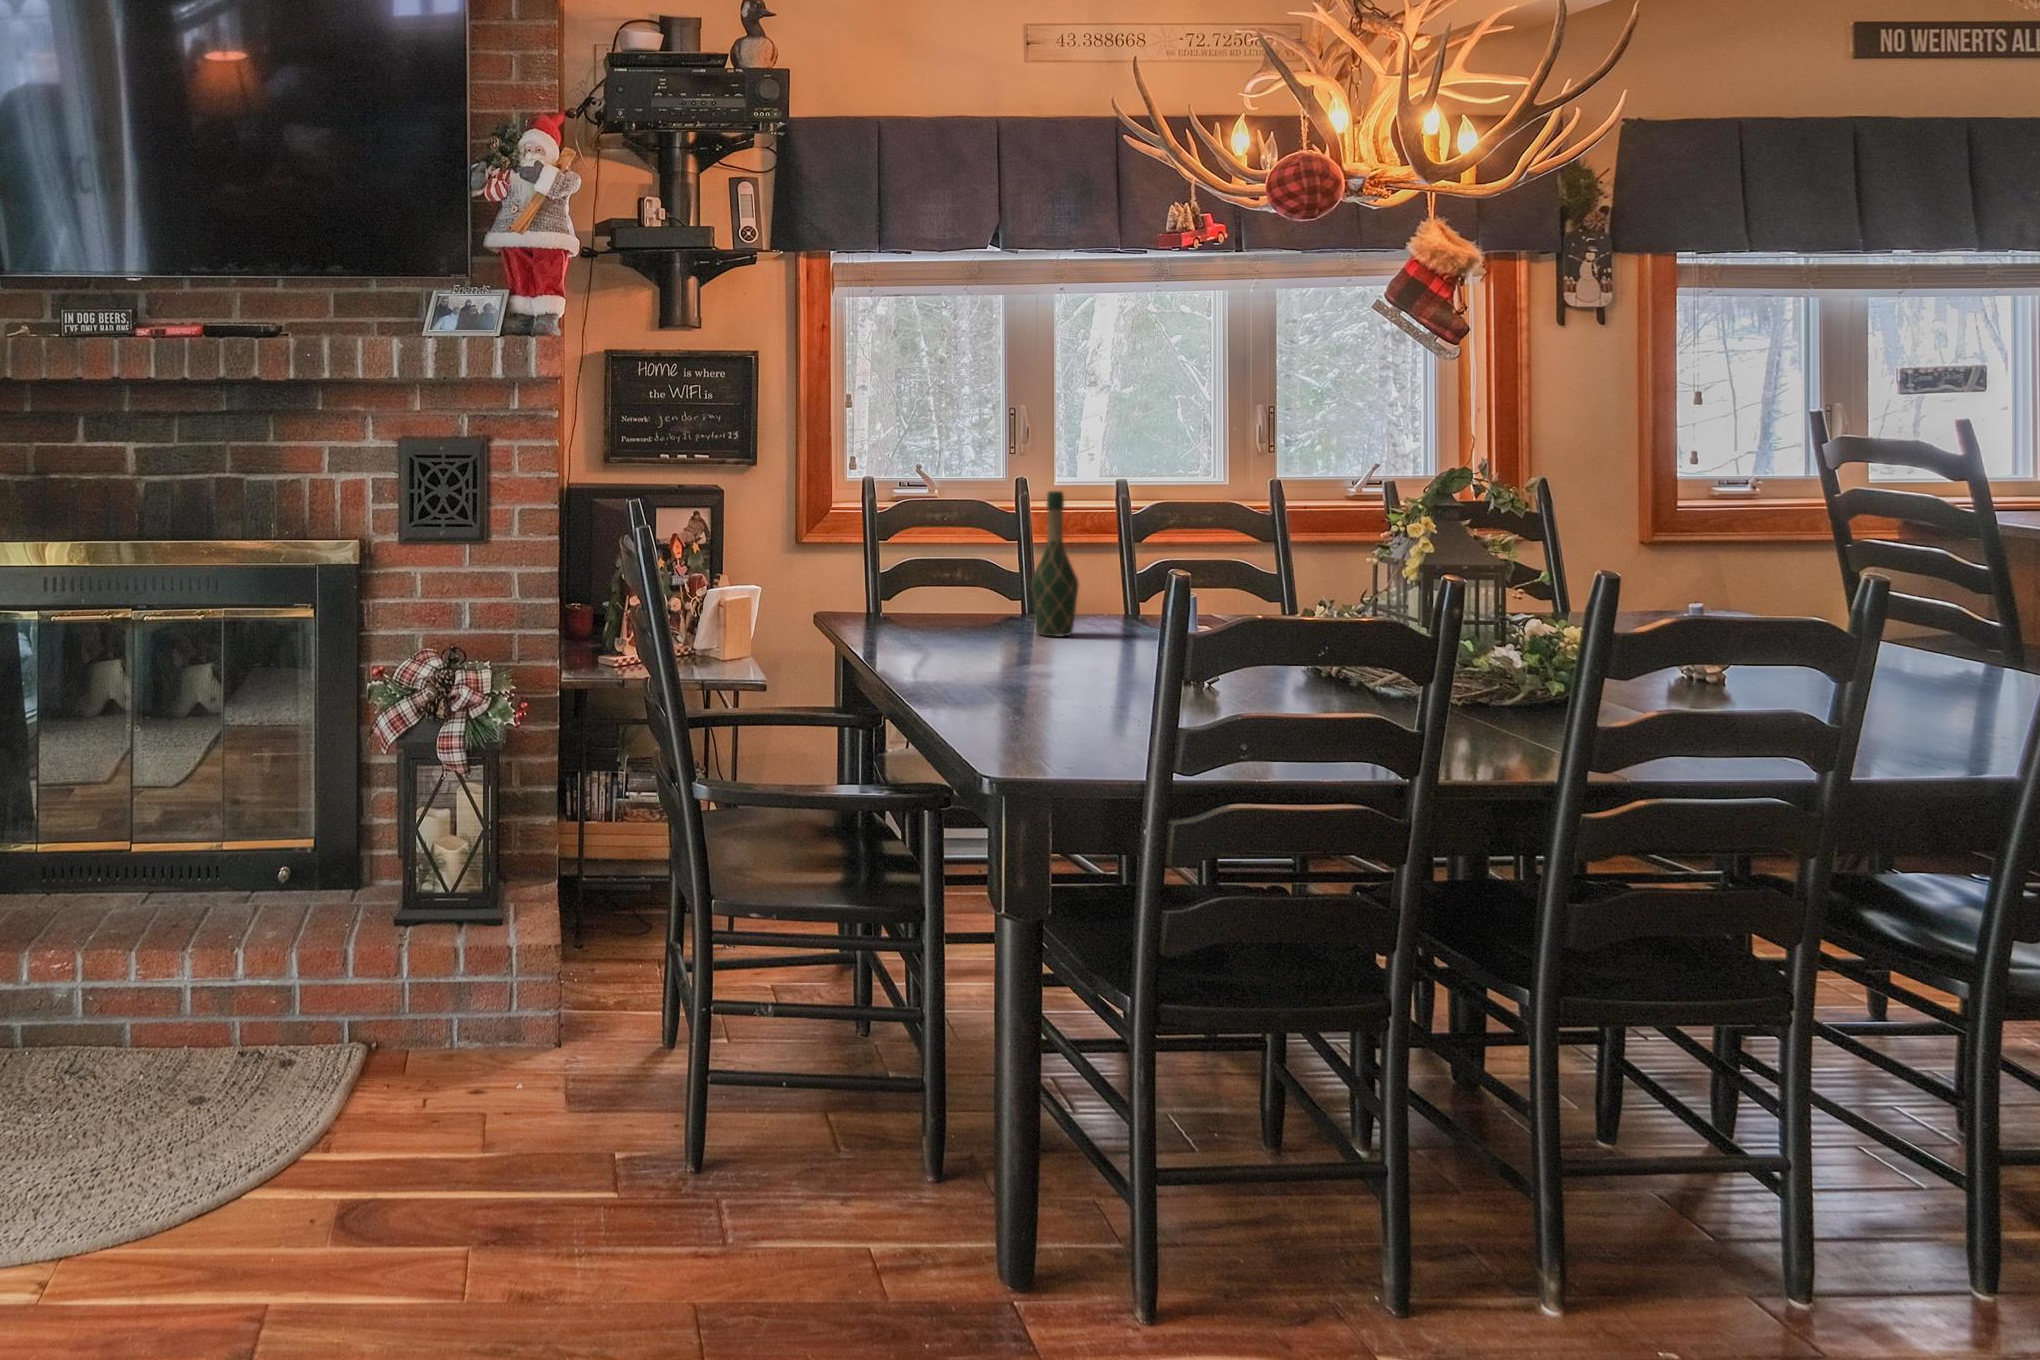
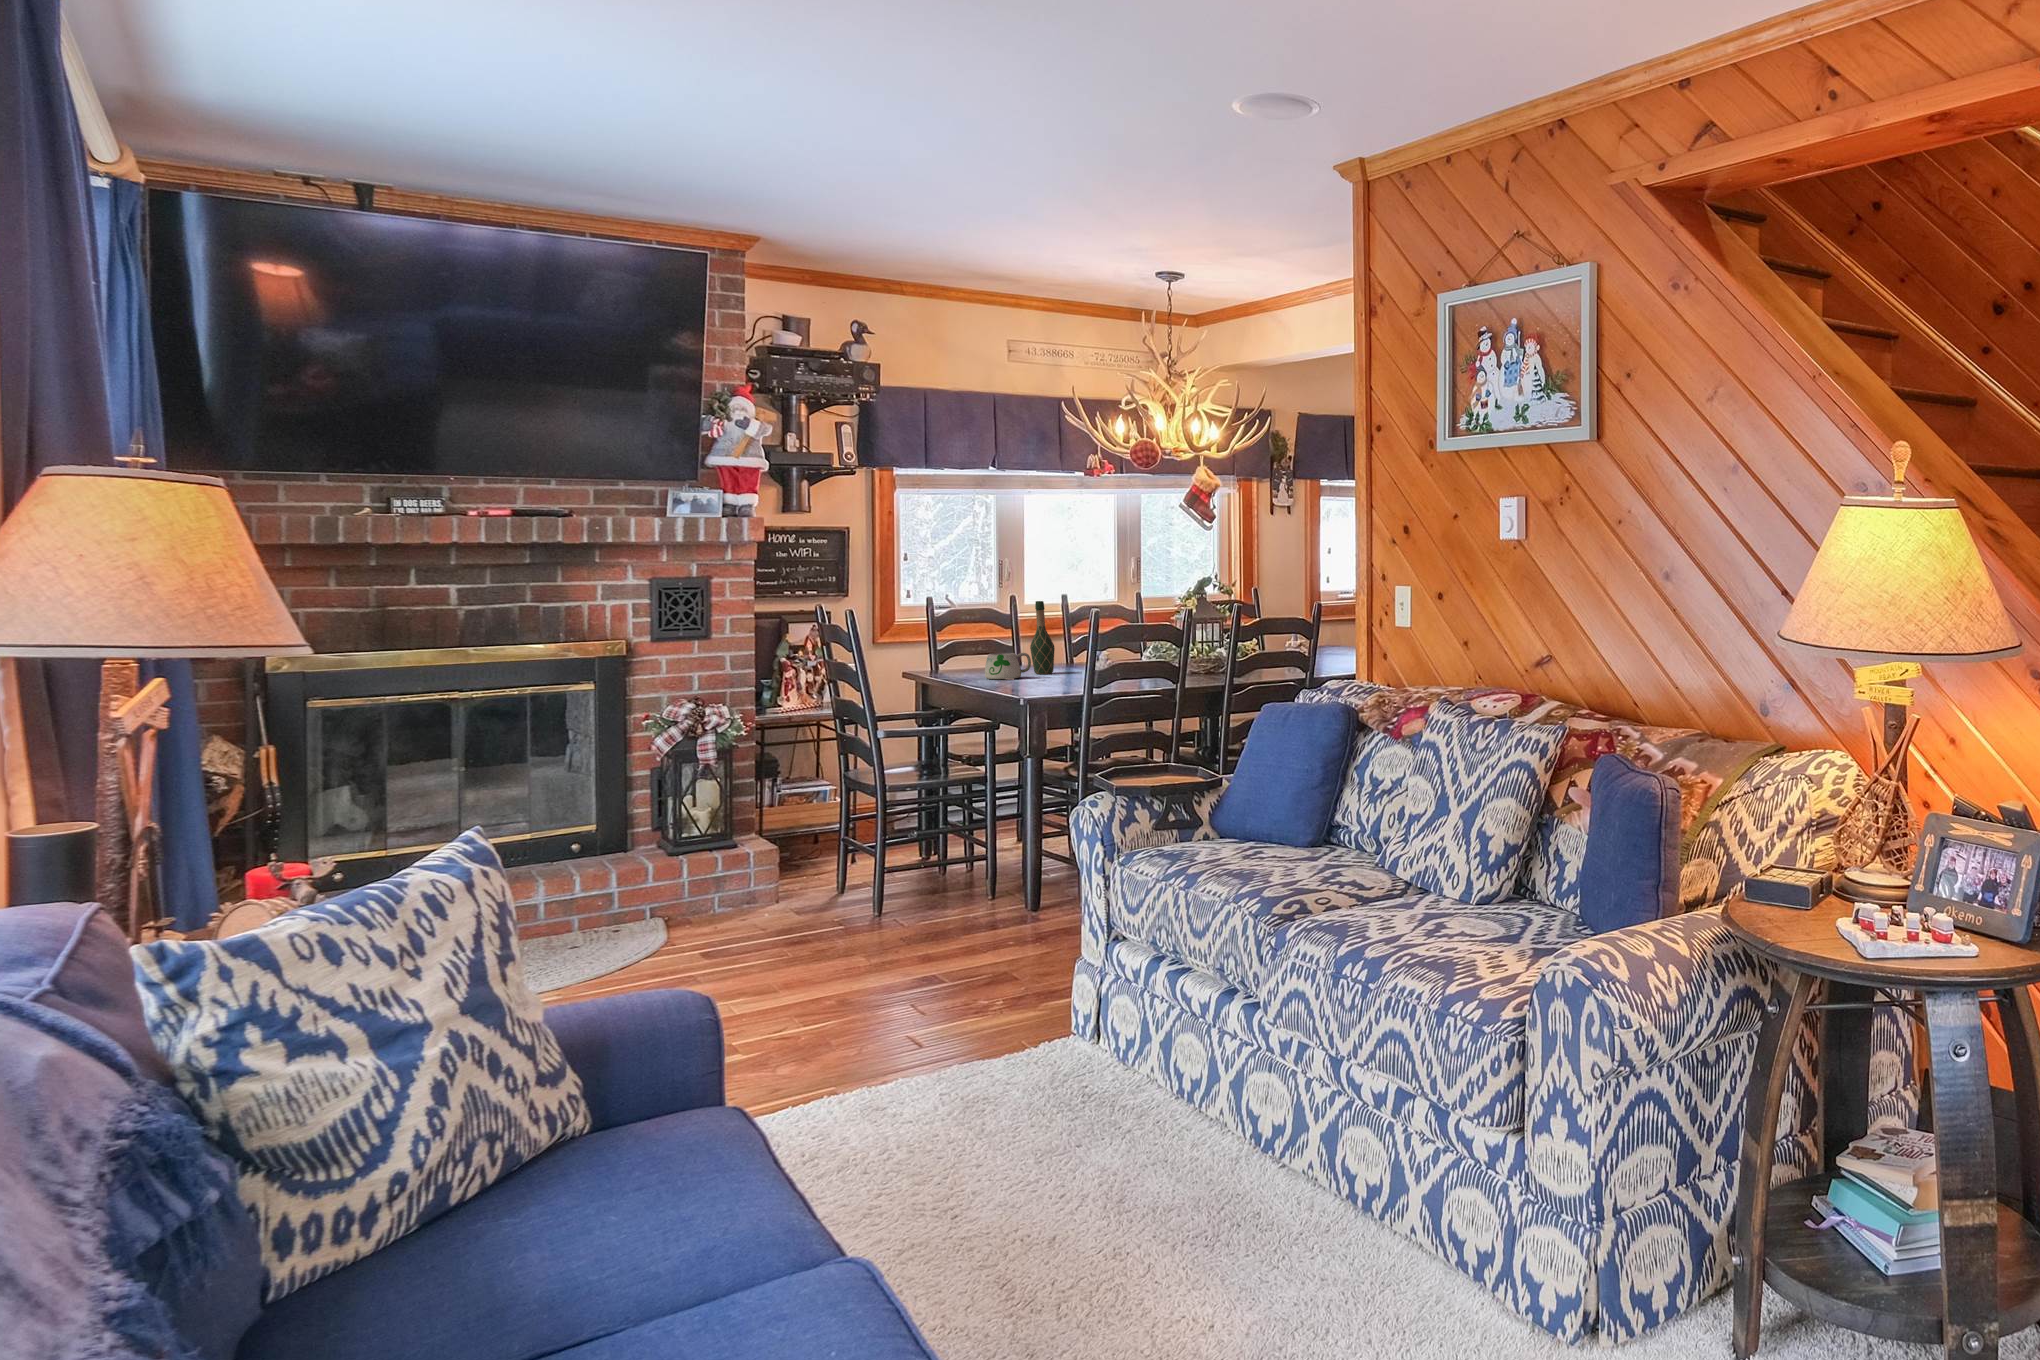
mug: none [934,593,1024,653] -> present [985,653,1031,680]

